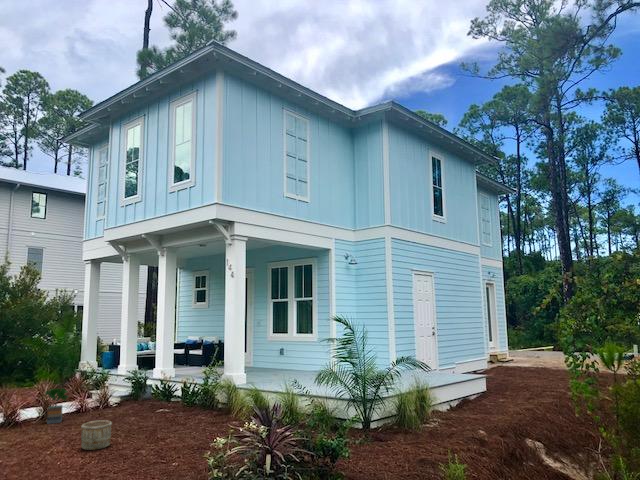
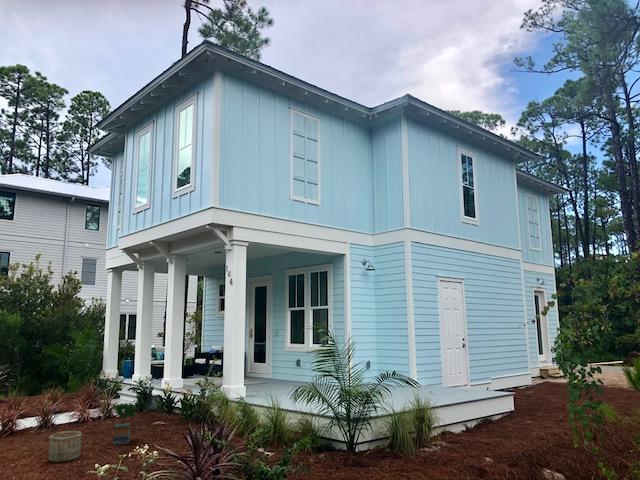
potted tree: present [46,388,68,424] -> present [112,403,137,445]

